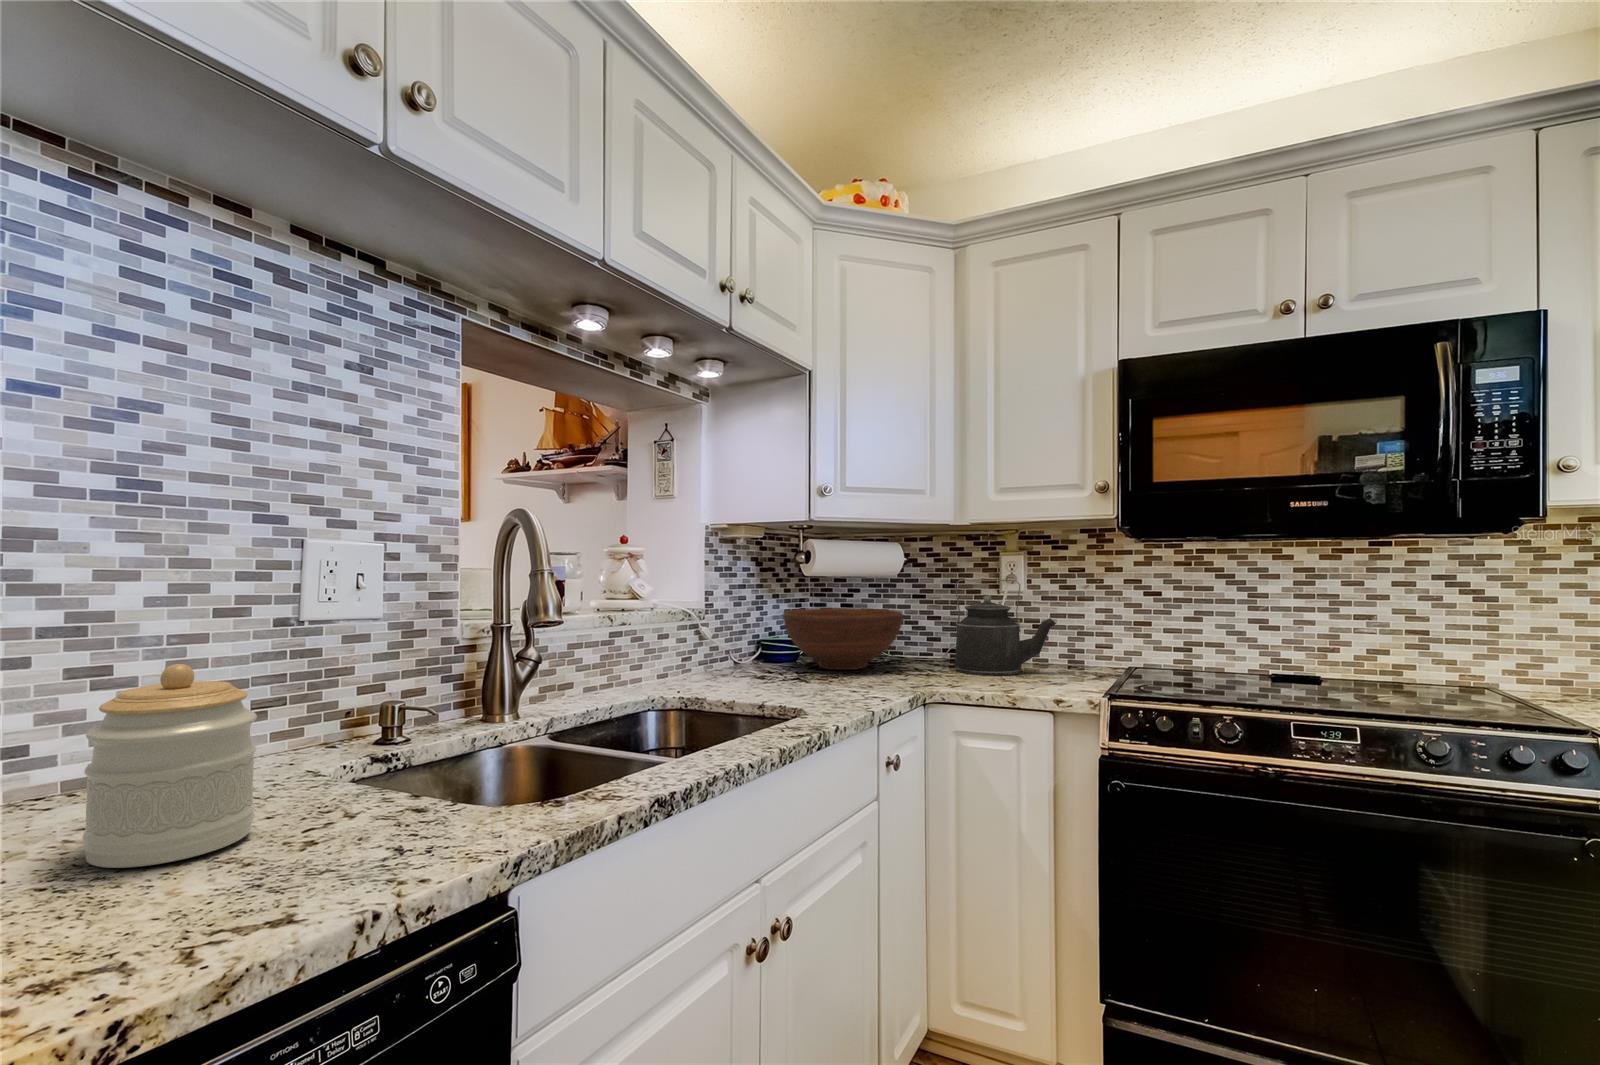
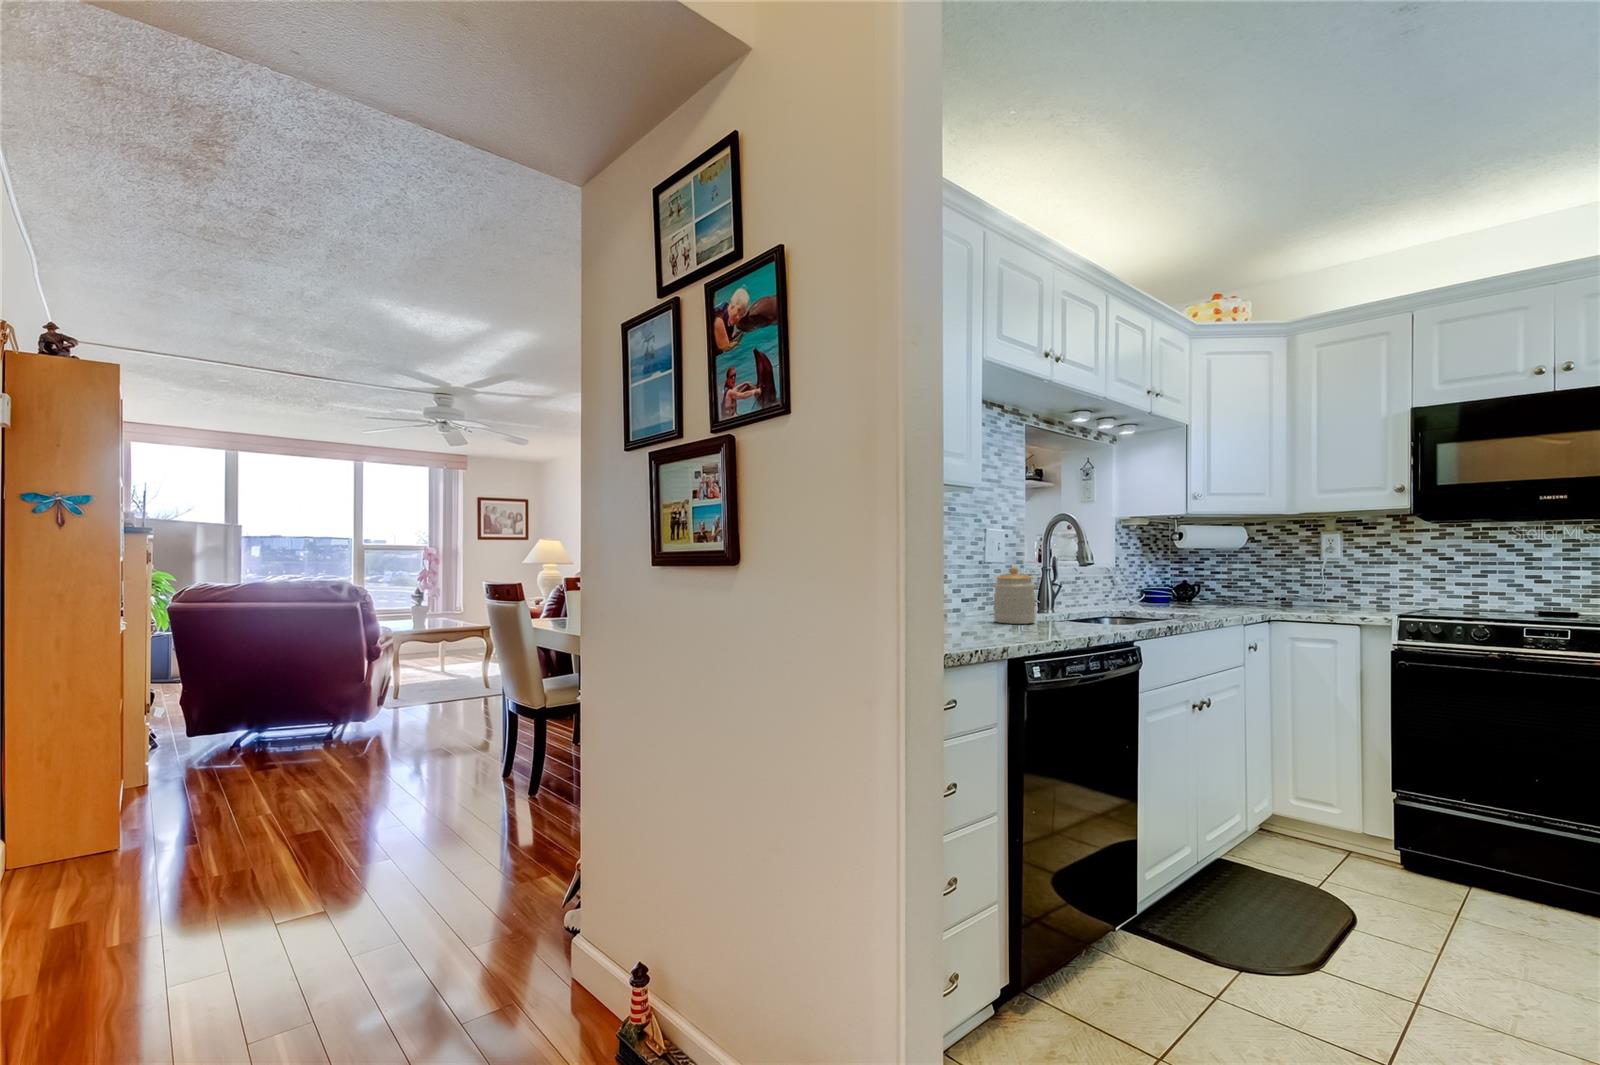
kettle: present [955,580,1056,676] -> none [1286,550,1365,610]
fruit bowl: present [783,608,903,670] -> none [1163,569,1248,605]

